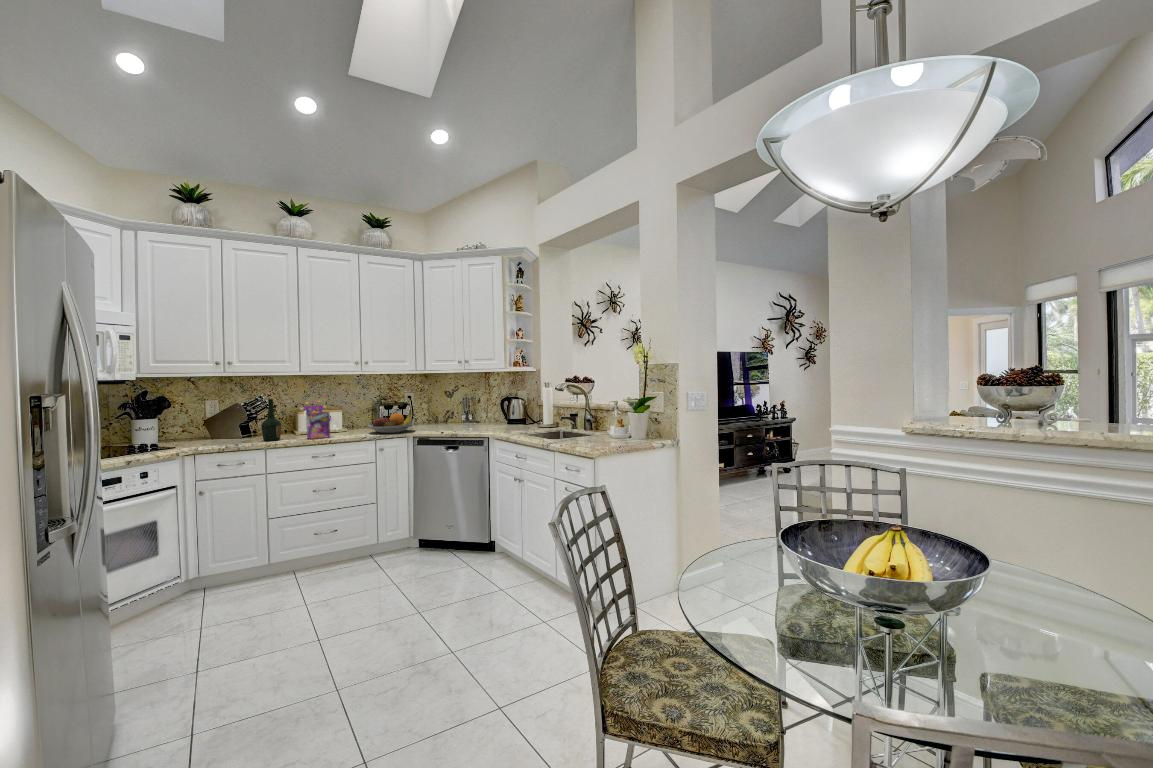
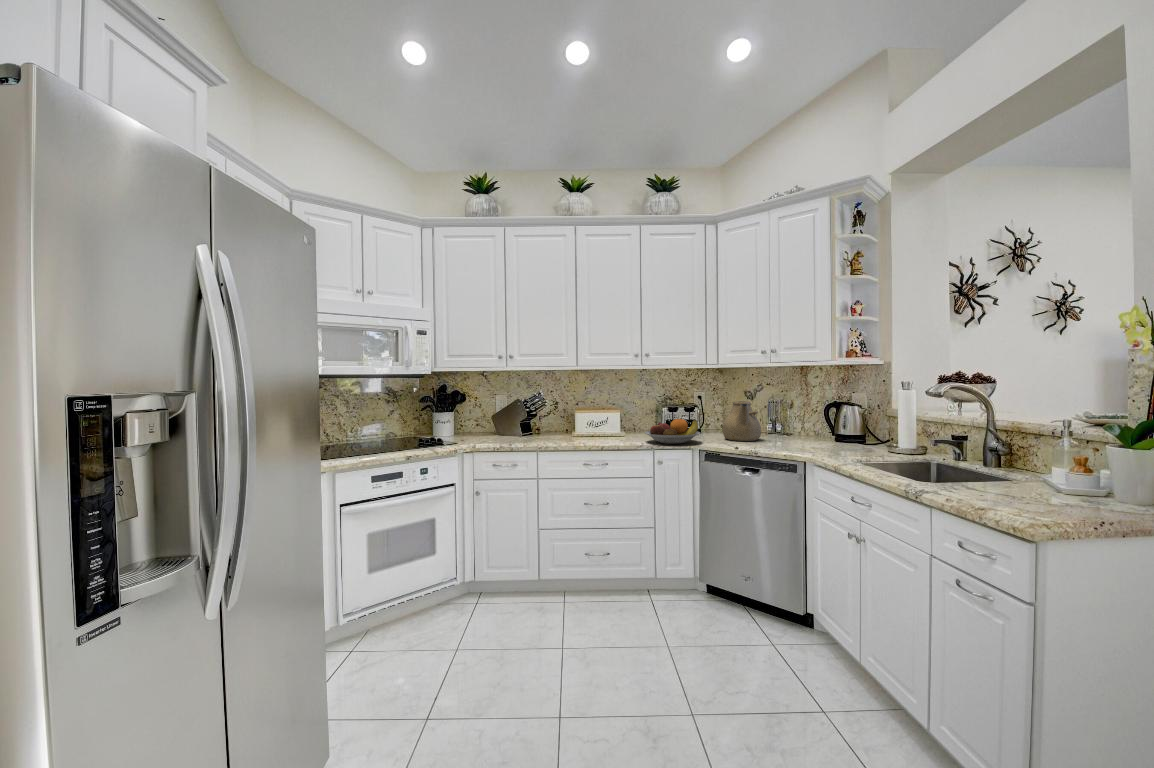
cereal box: present [304,395,335,439] -> none [570,393,611,445]
teapot: none [430,398,459,428] -> present [723,401,761,441]
bottle: present [261,399,281,441] -> none [534,396,553,443]

